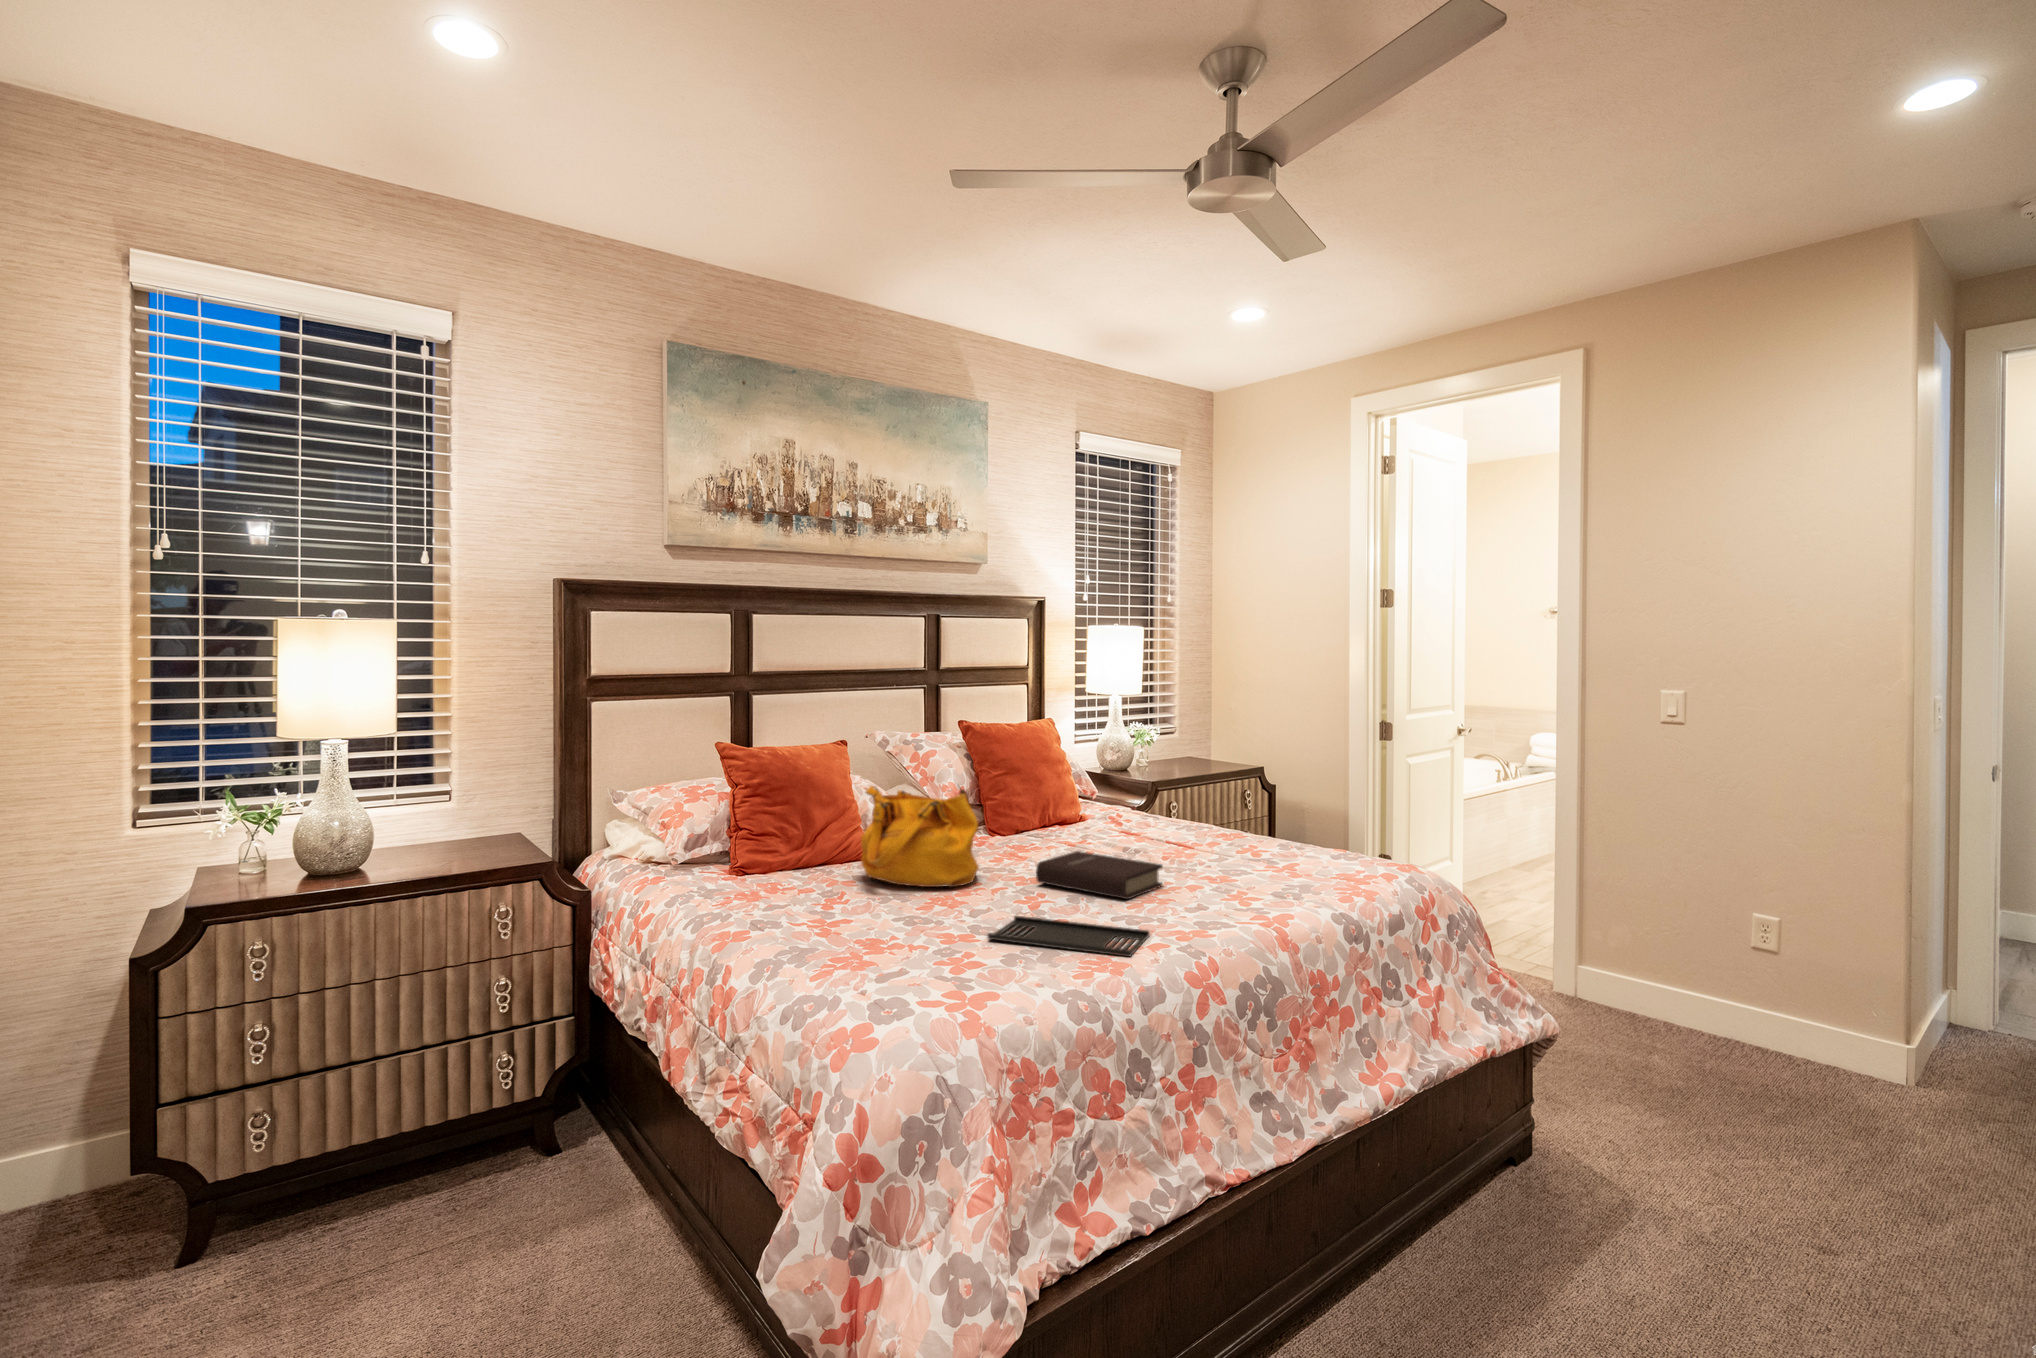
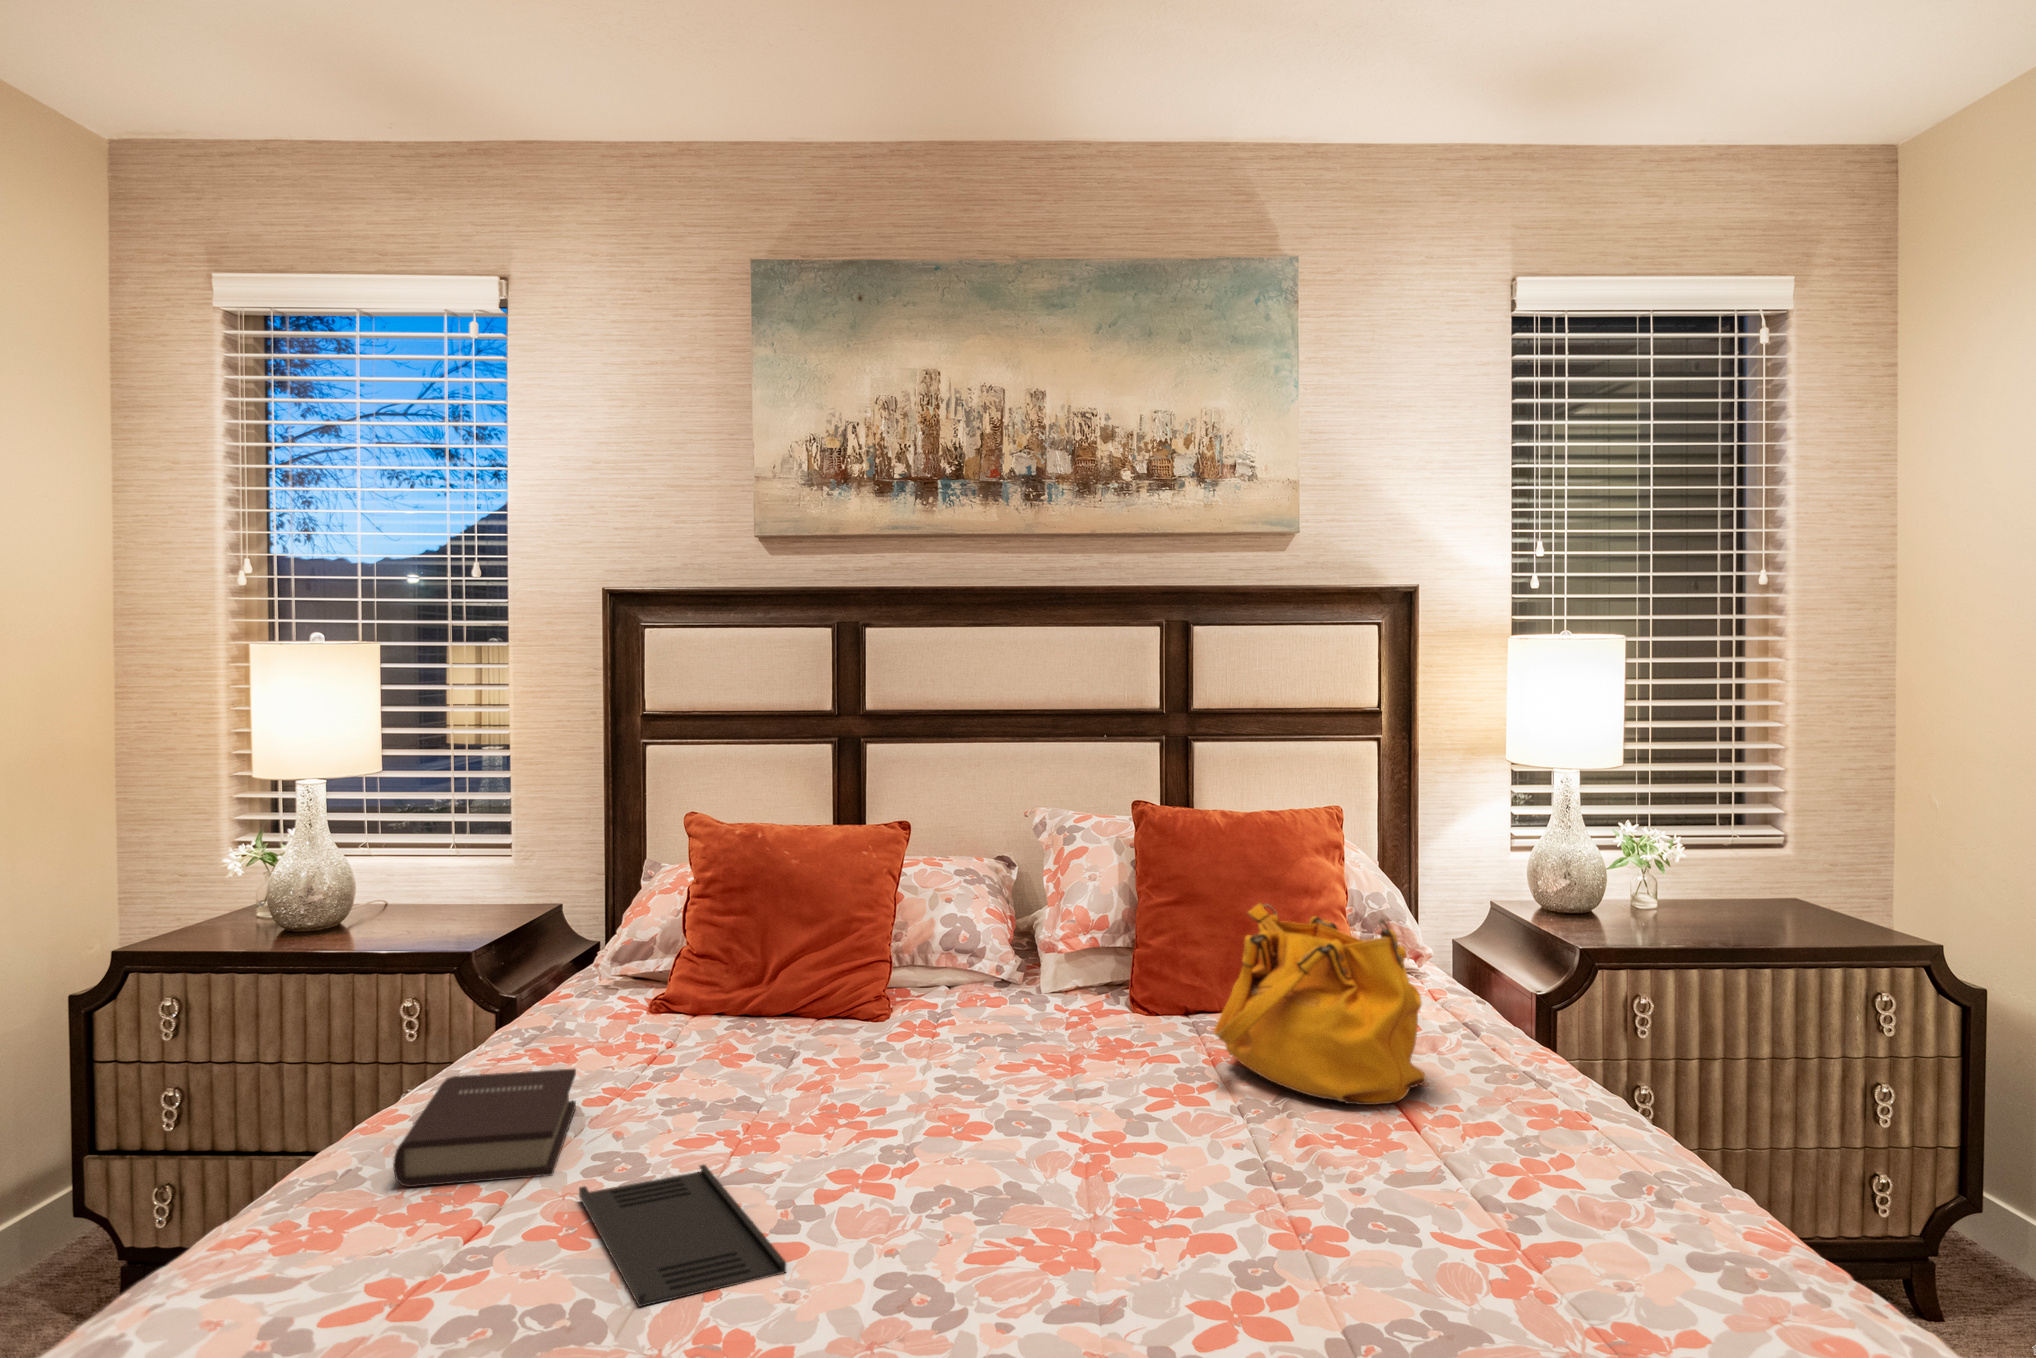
handbag: present [861,786,979,887] -> present [1214,903,1426,1105]
book: present [1036,851,1162,899] -> present [393,1069,576,1187]

